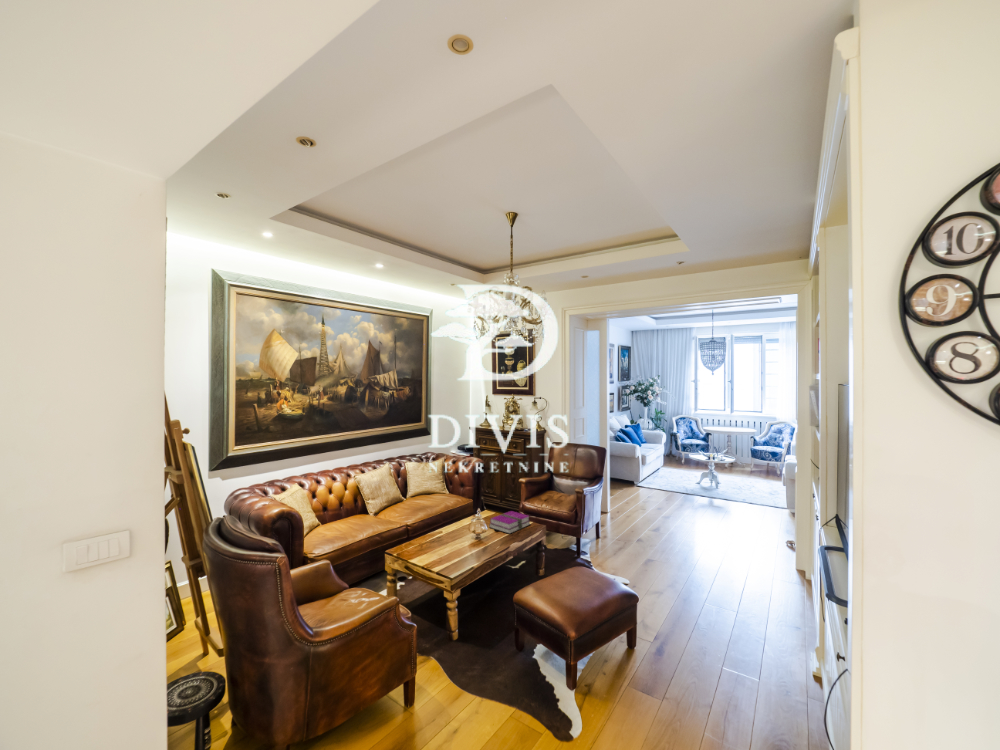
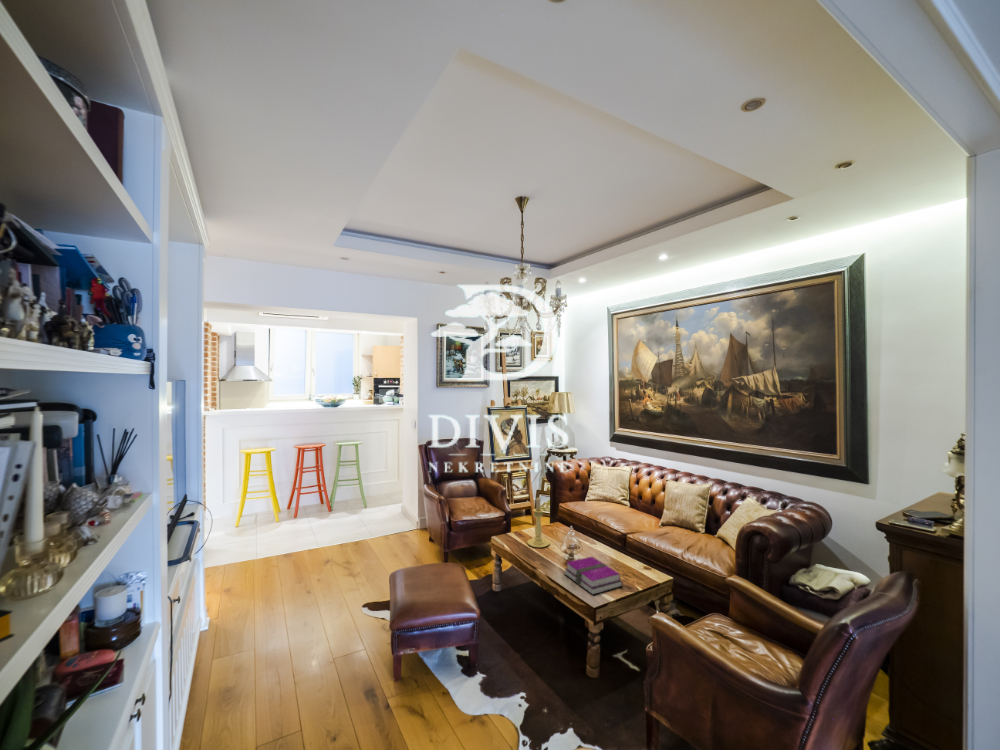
candle holder: none [445,501,468,553] -> present [527,497,550,548]

